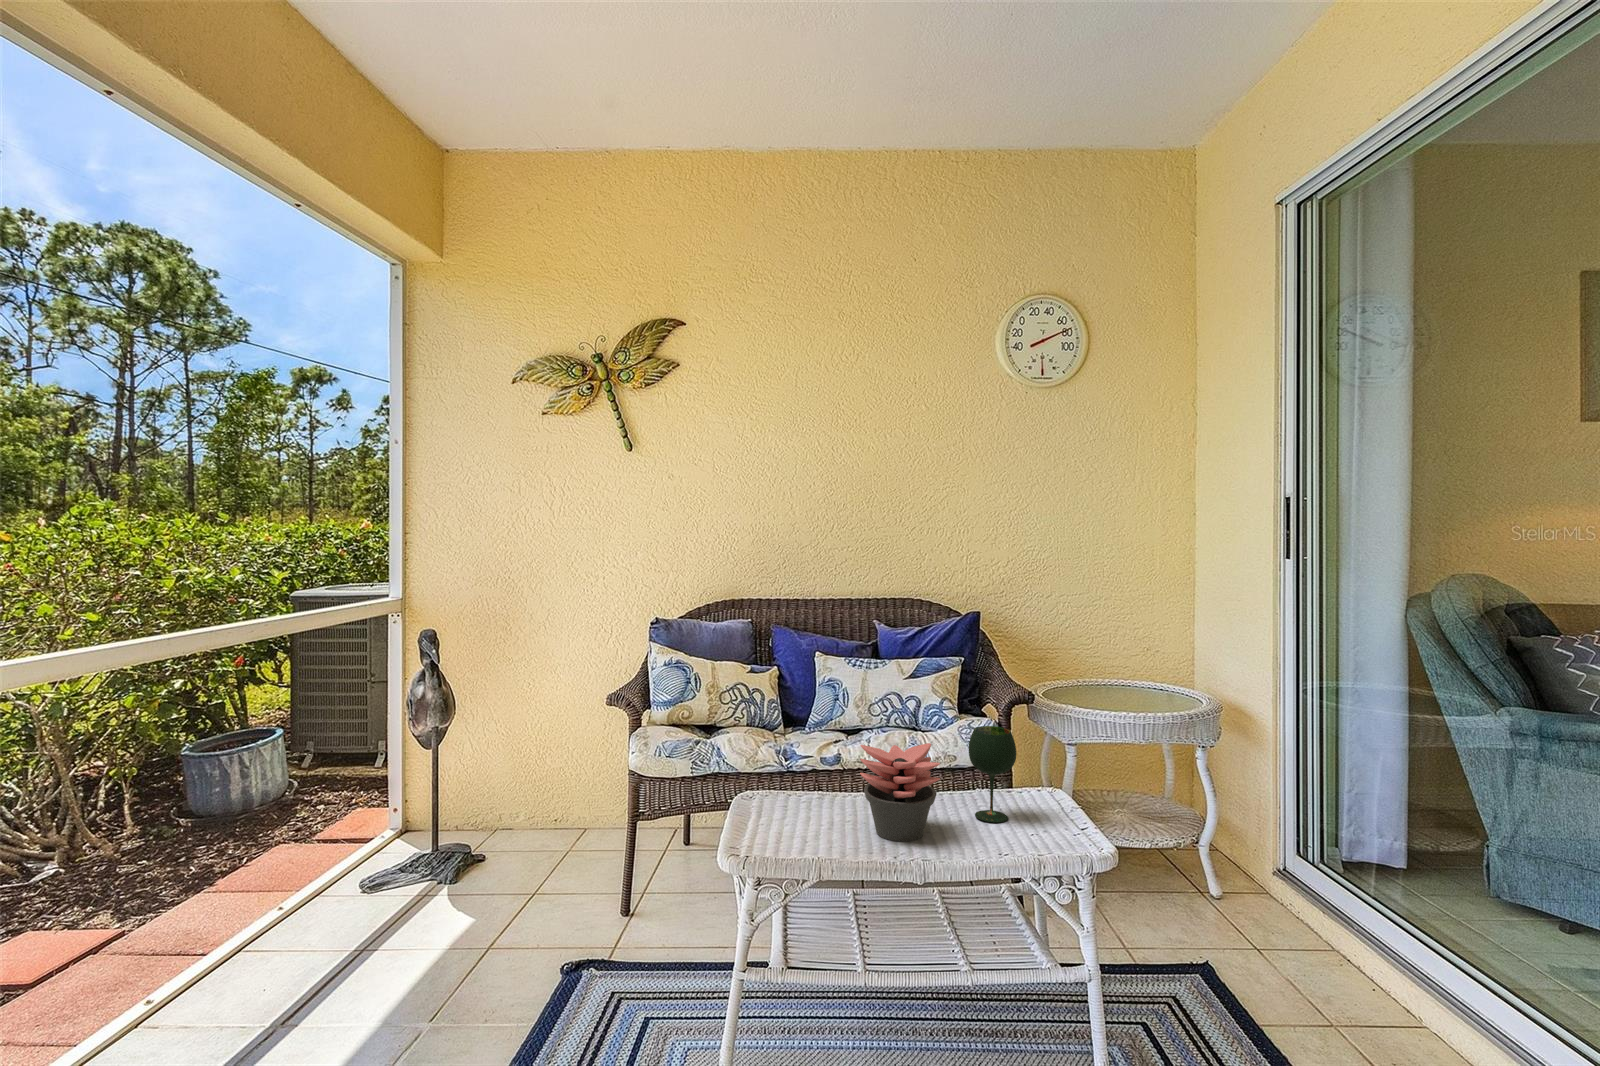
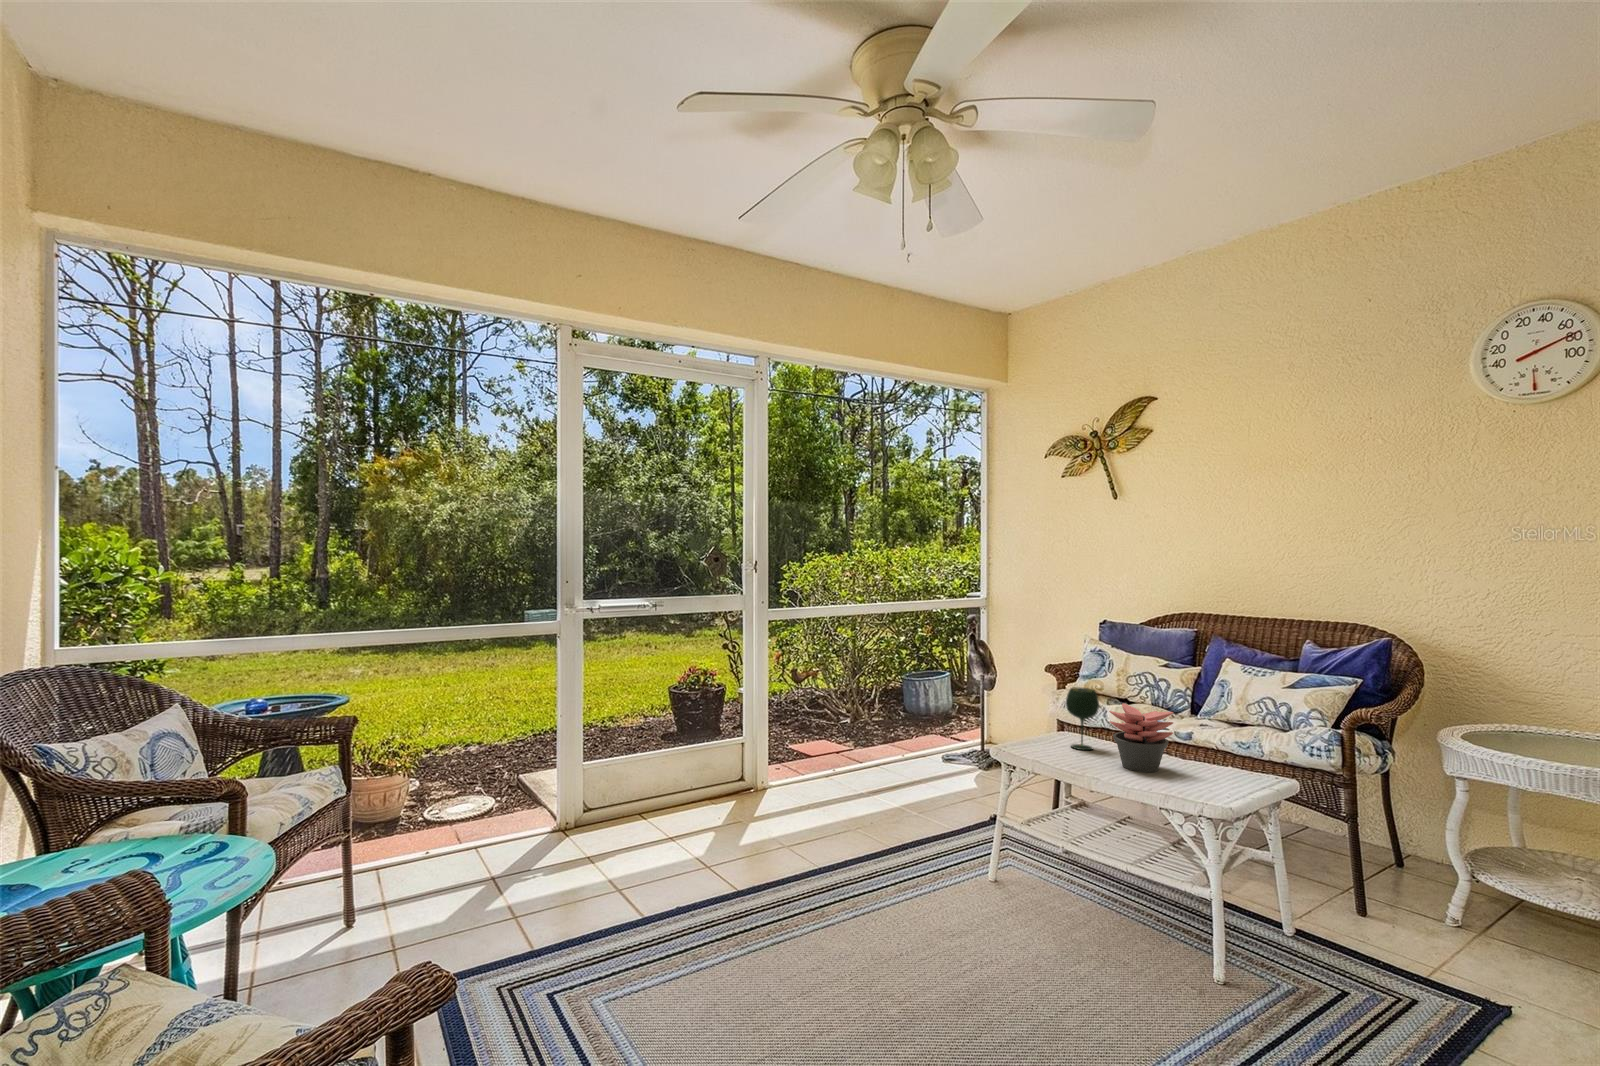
wine glass: present [969,726,1016,823] -> present [1066,688,1099,750]

